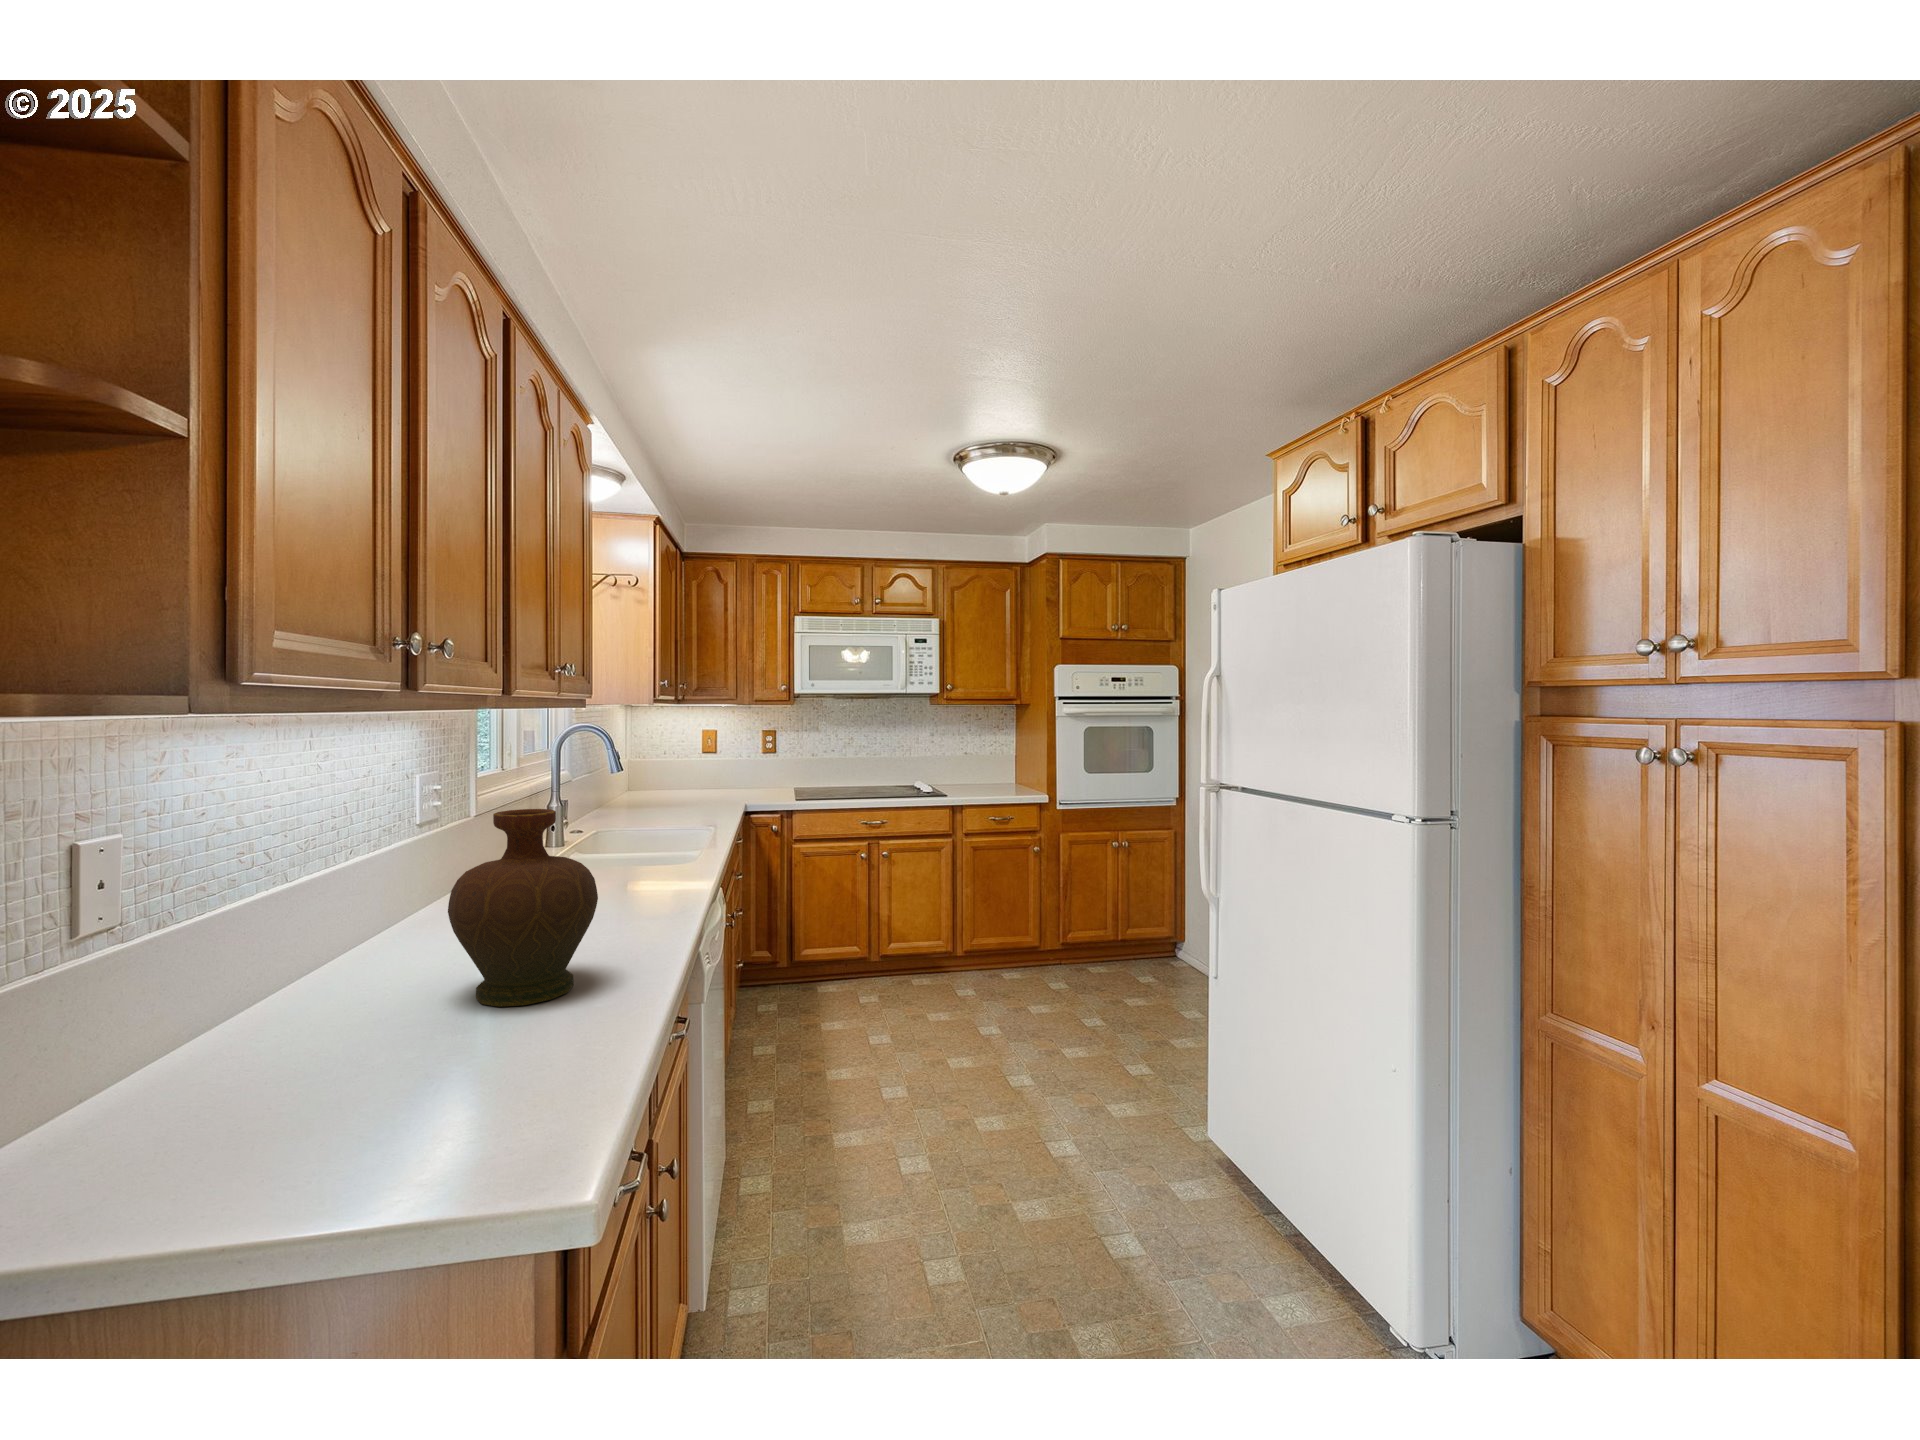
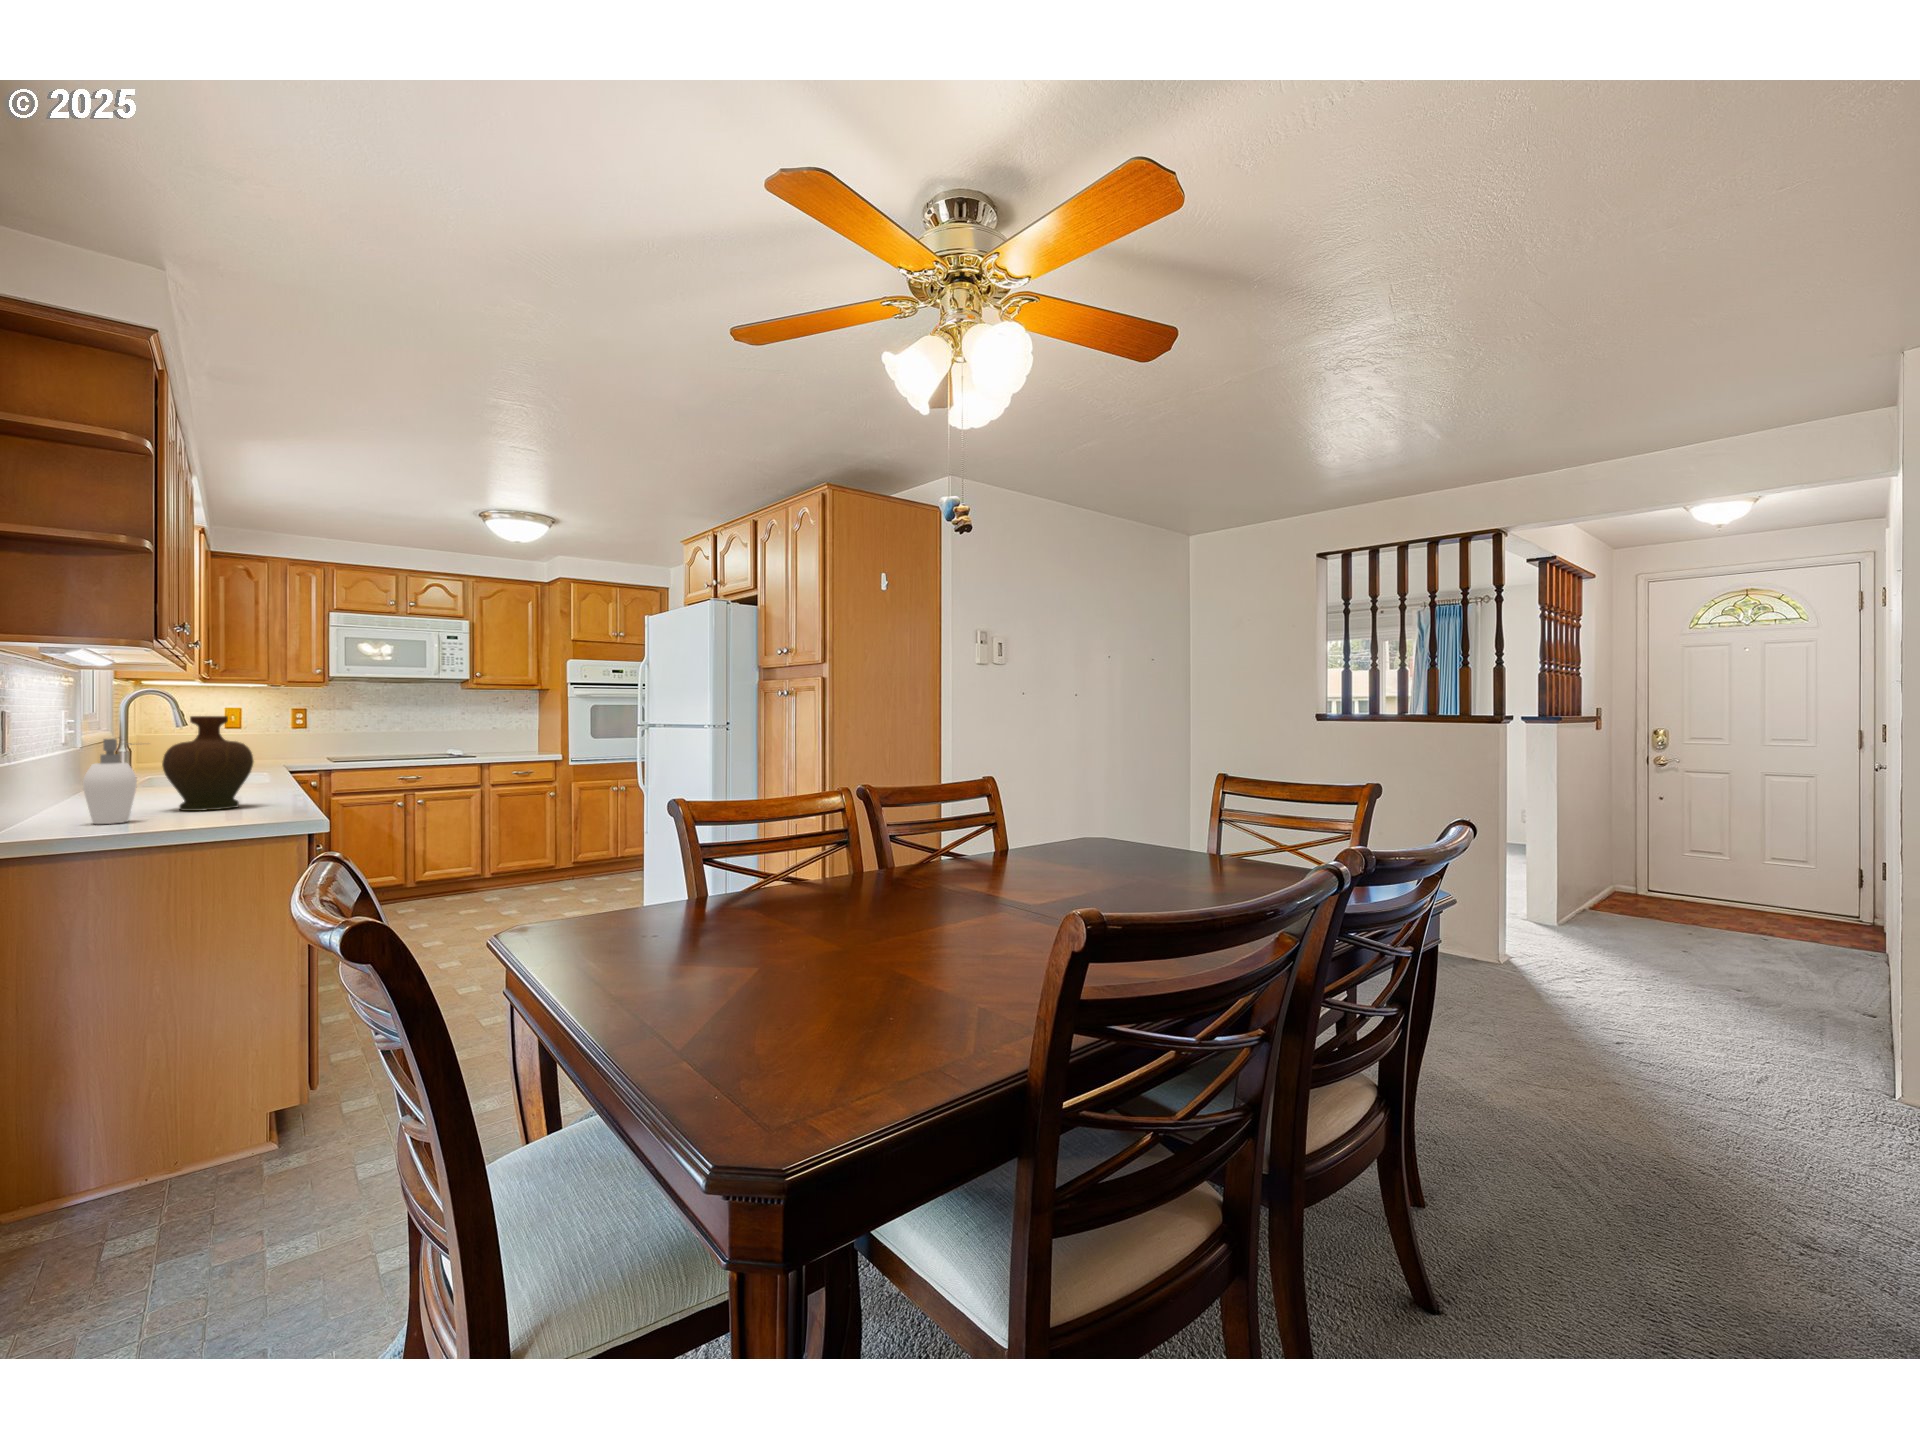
soap dispenser: none [237,891,371,1089] -> present [83,739,137,824]

